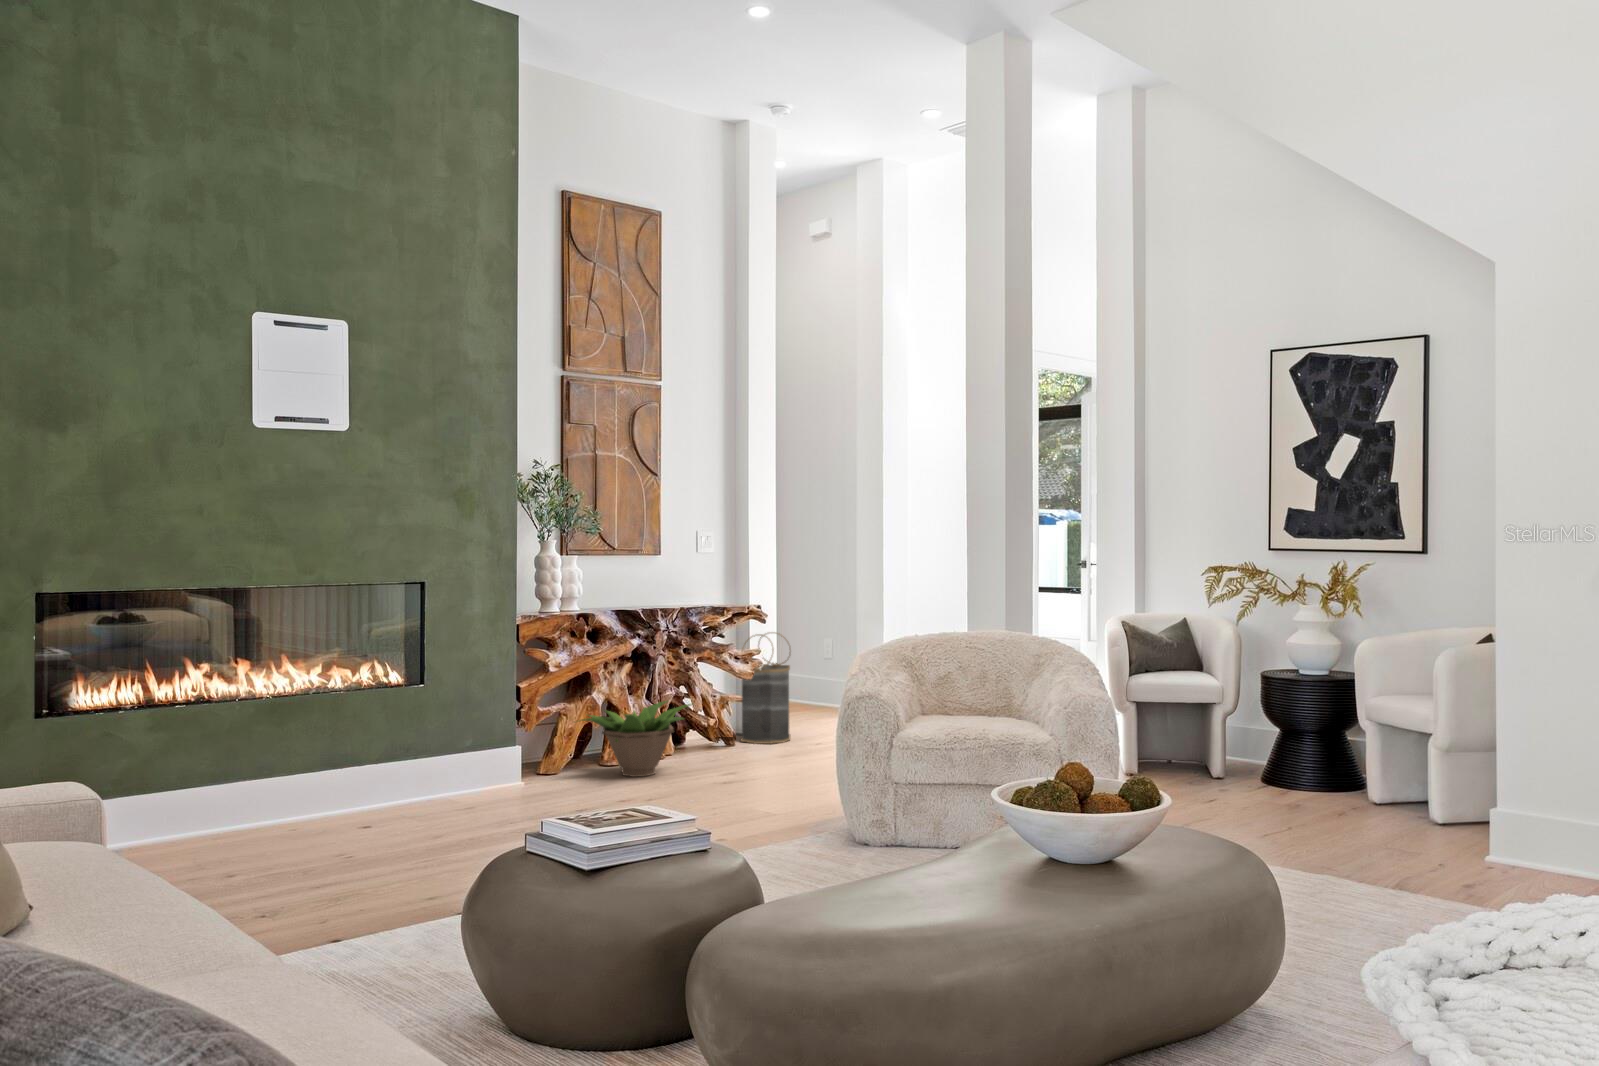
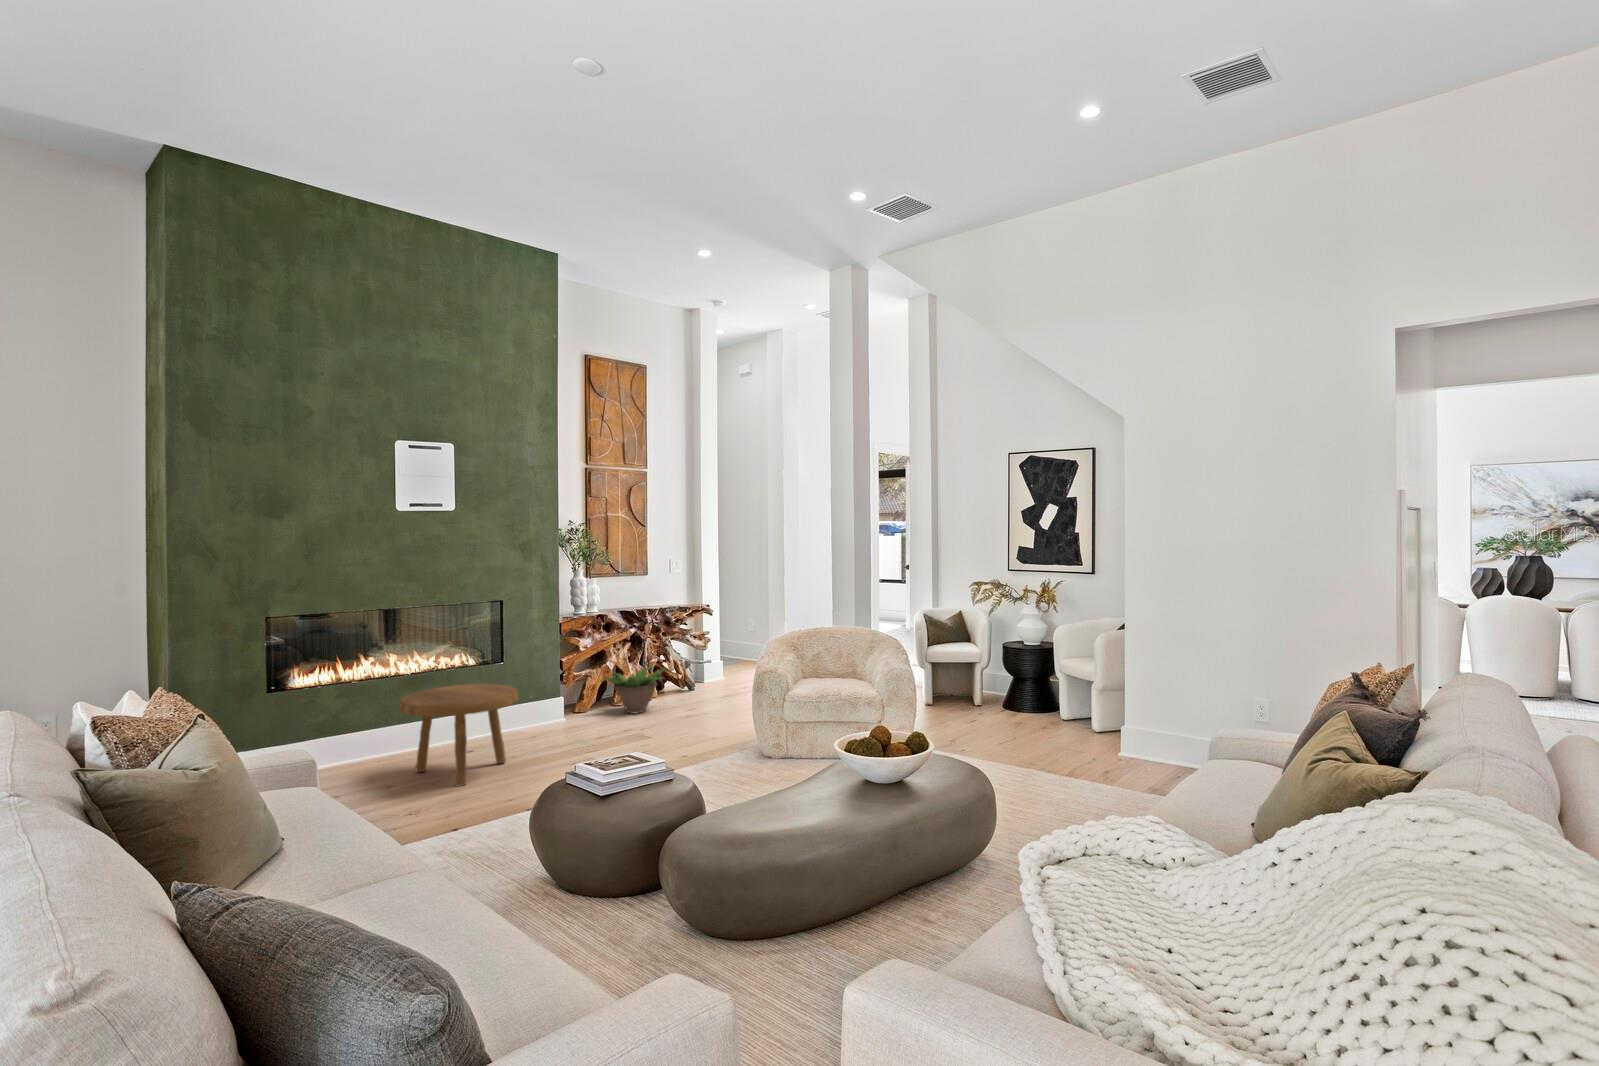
basket: present [741,634,791,744] -> none [697,620,728,689]
footstool: none [243,712,441,879] -> present [399,683,519,786]

